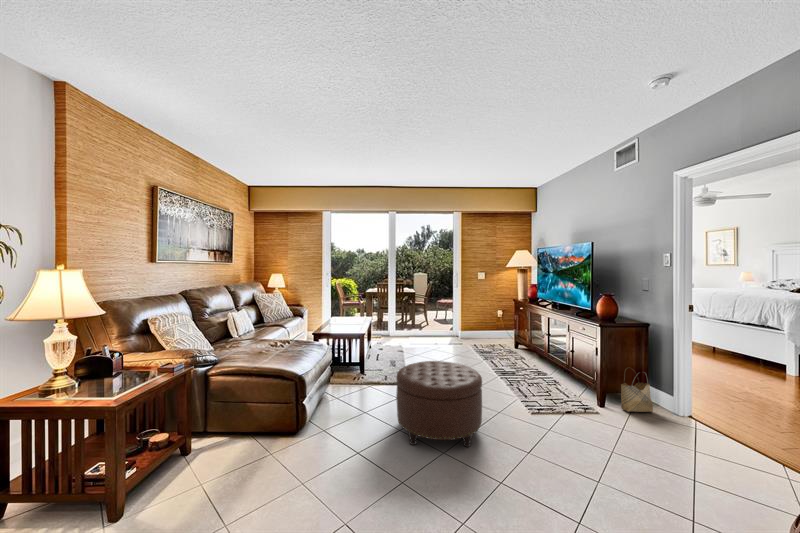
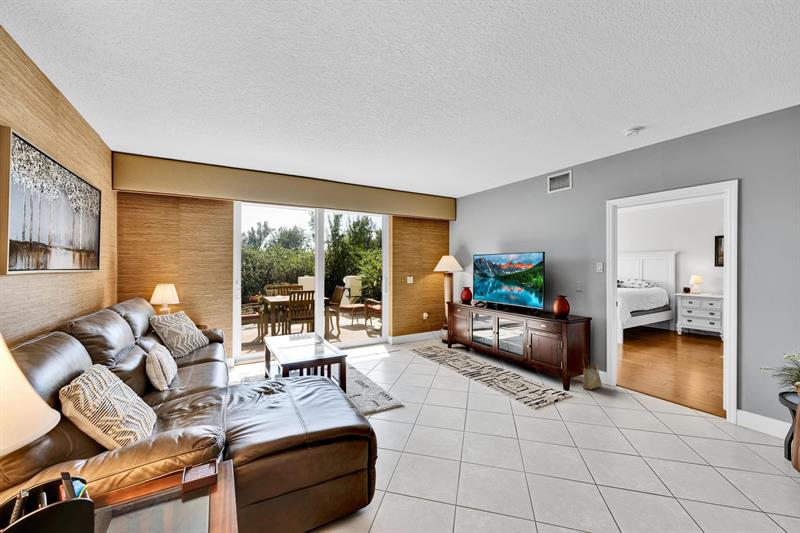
ottoman: present [396,361,482,447] -> none [454,374,546,471]

